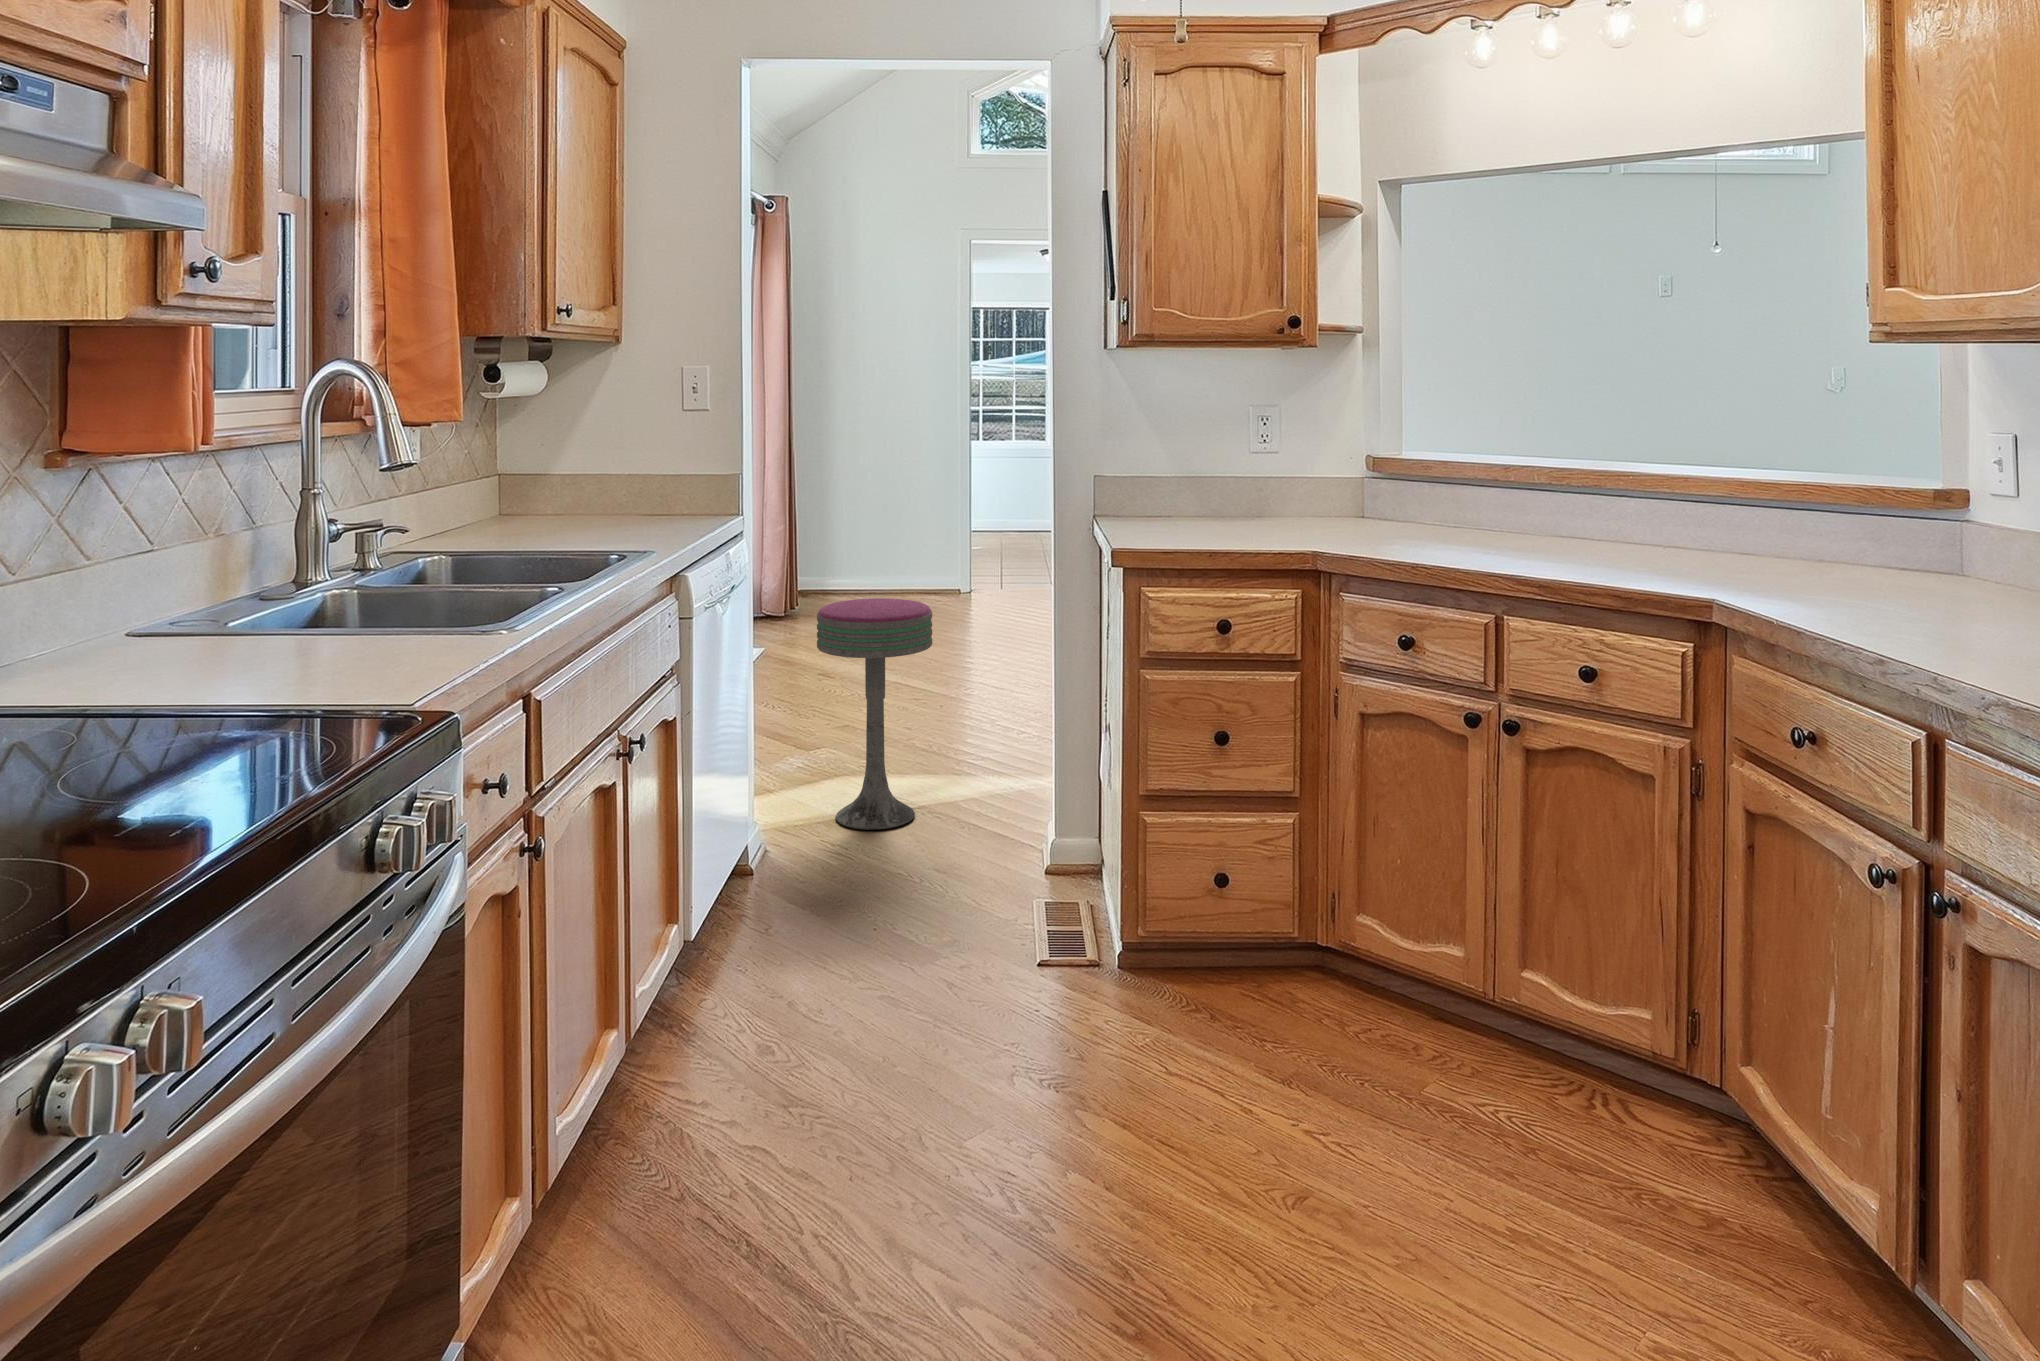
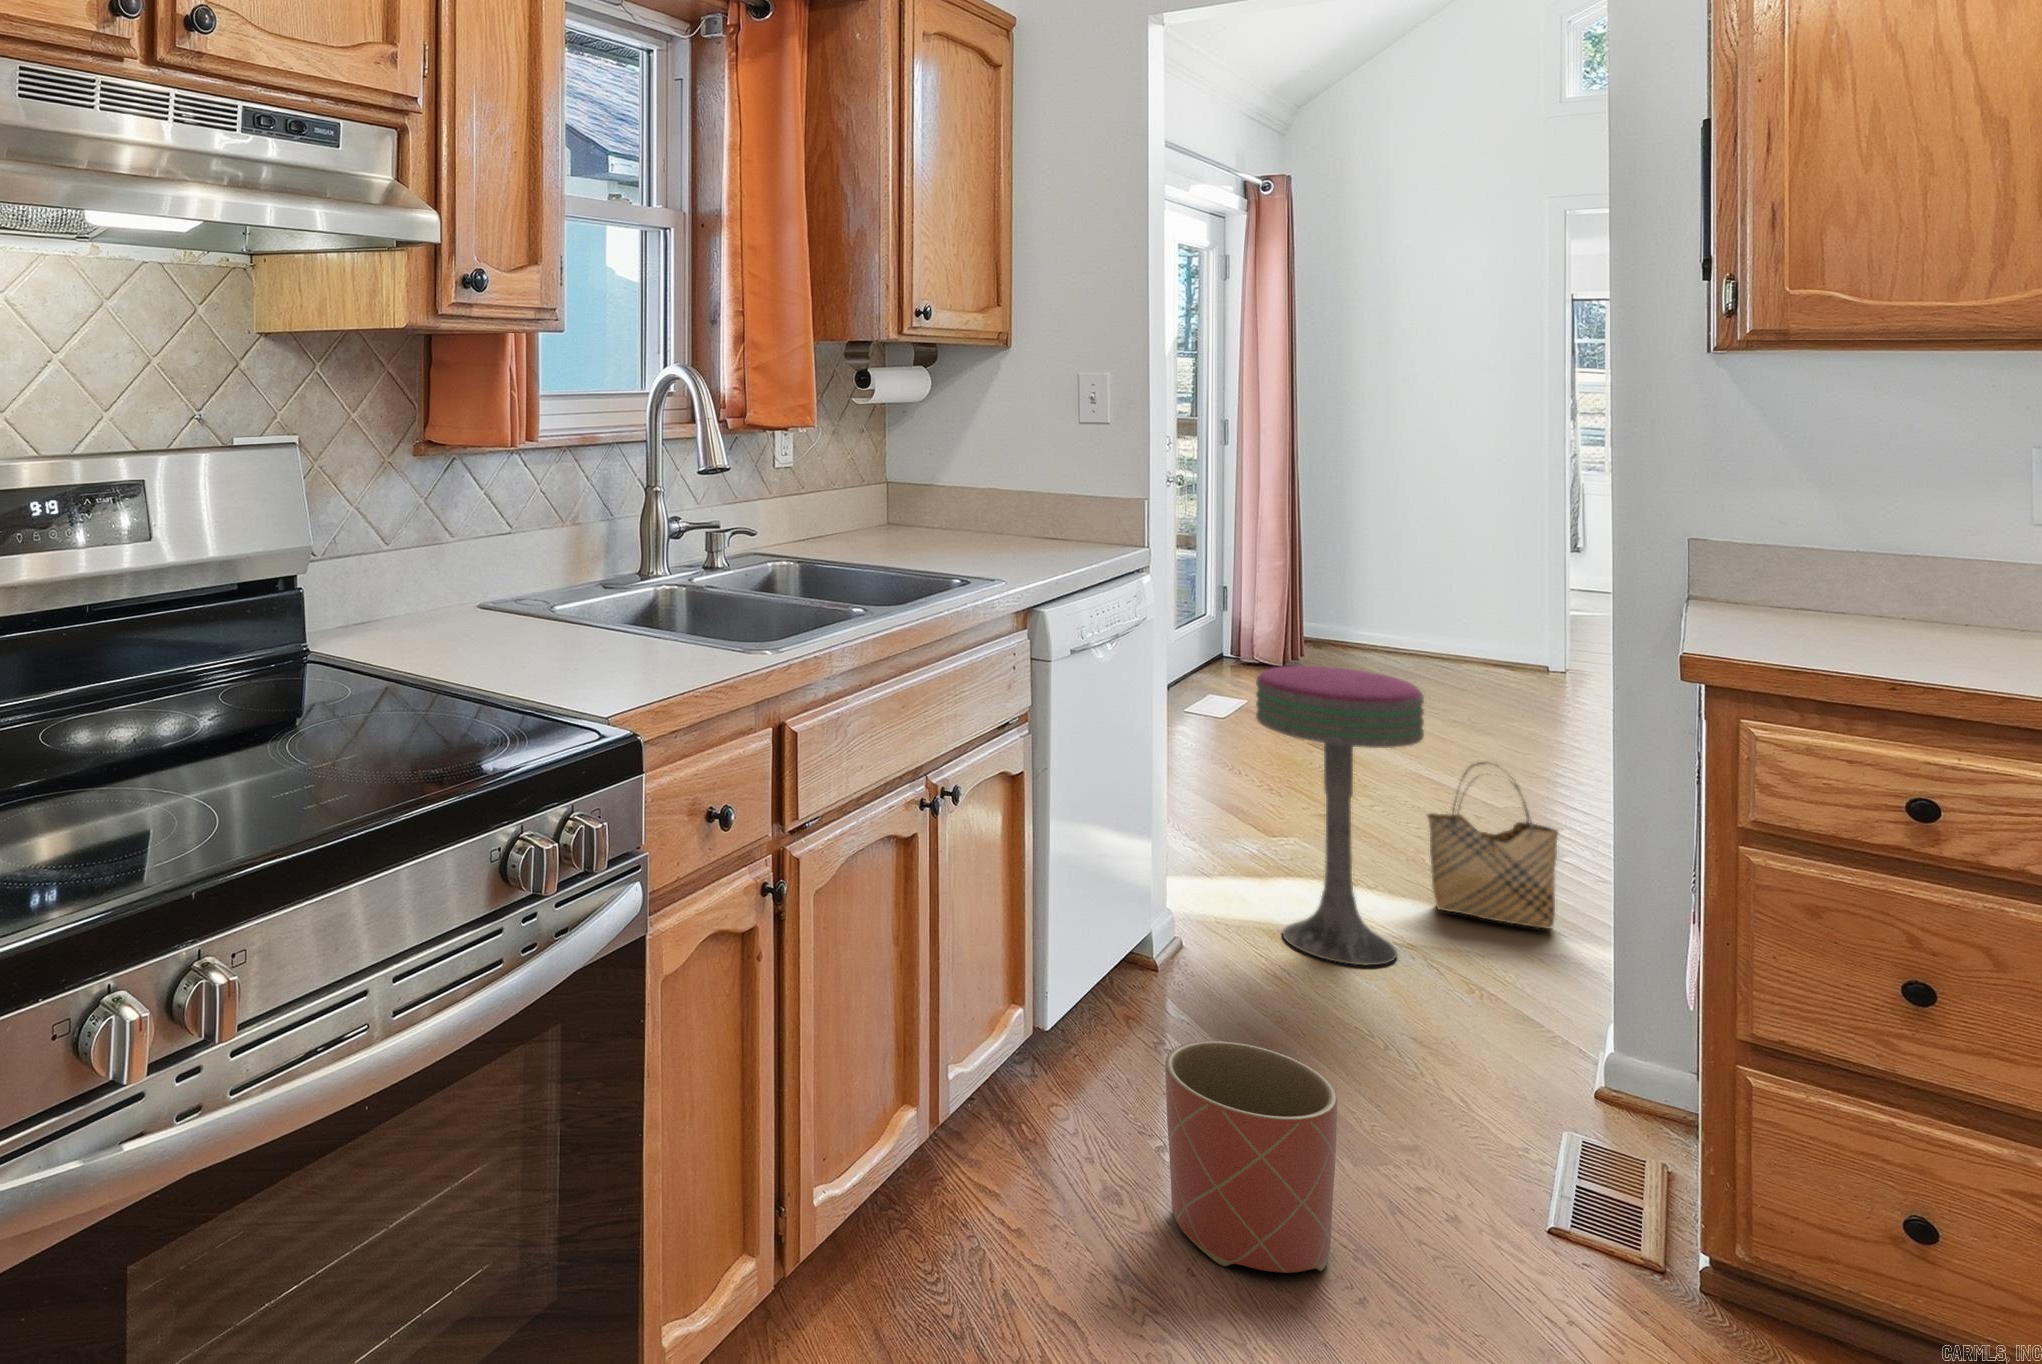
woven basket: none [925,657,1006,775] -> present [1427,762,1558,928]
planter: none [805,894,926,1068] -> present [1165,1041,1337,1273]

